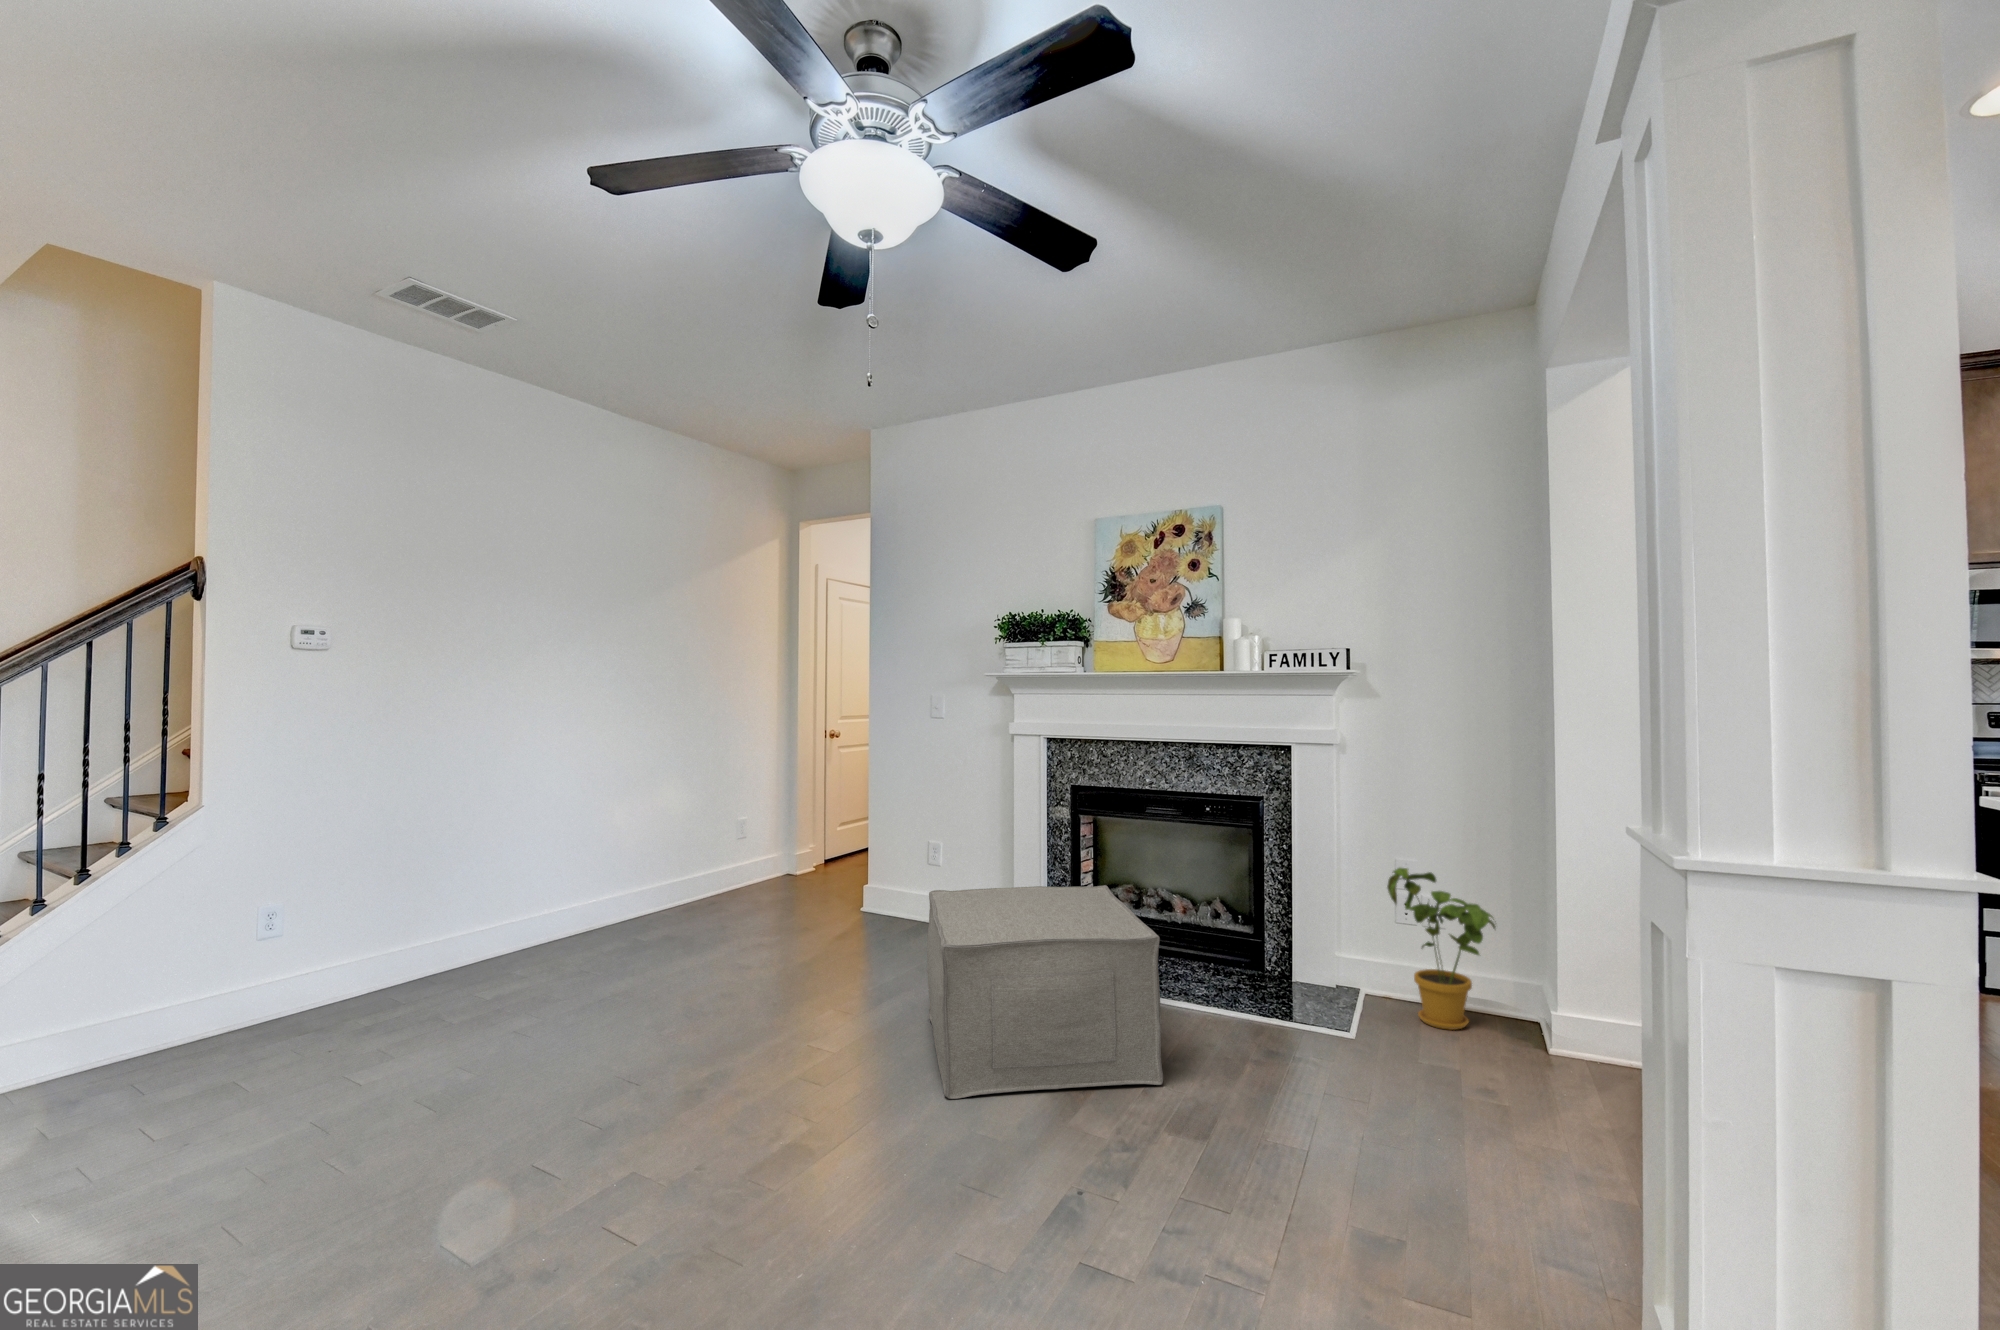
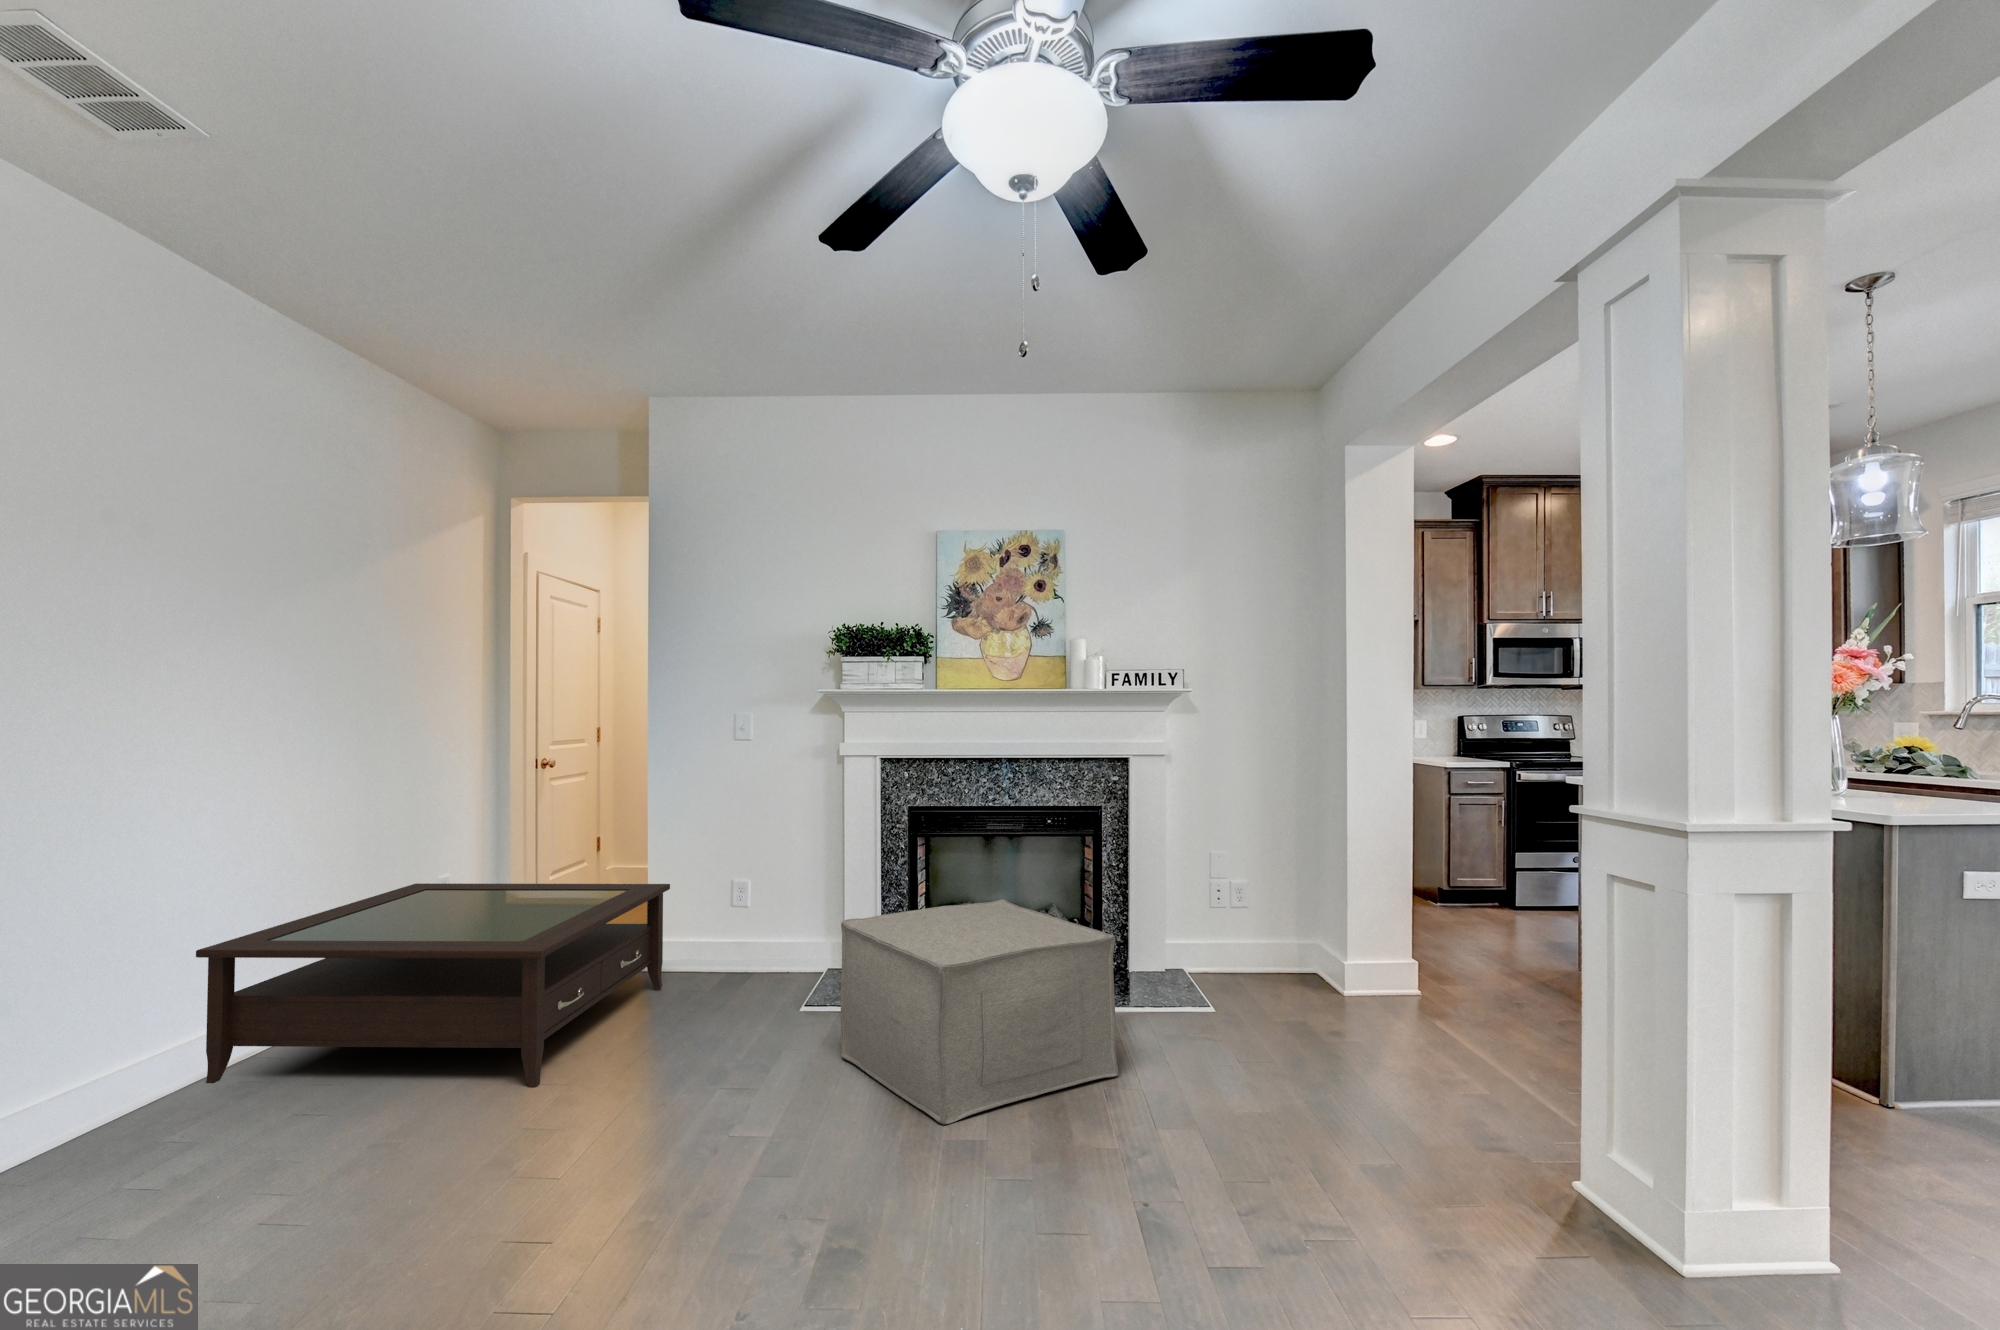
coffee table: none [511,828,865,1001] -> present [196,883,670,1087]
house plant: present [1387,868,1496,1030] -> none [1226,860,1316,996]

